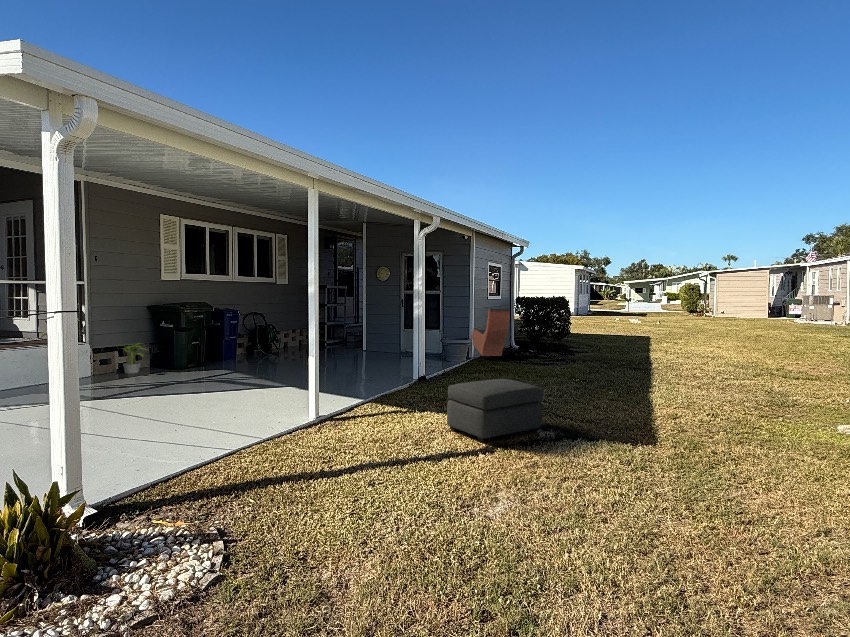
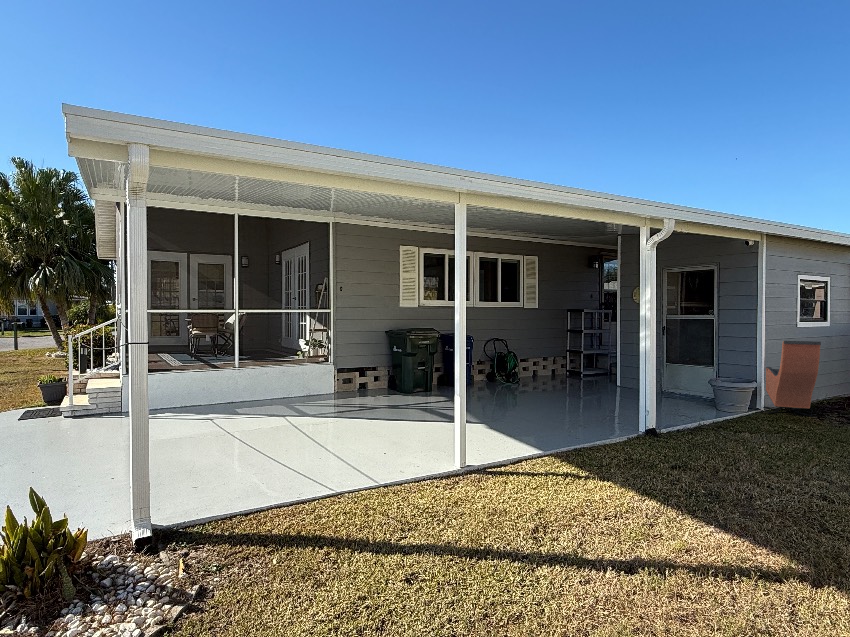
potted plant: present [116,343,147,373] -> none [353,365,381,394]
ottoman: present [447,379,543,443] -> none [612,452,776,551]

